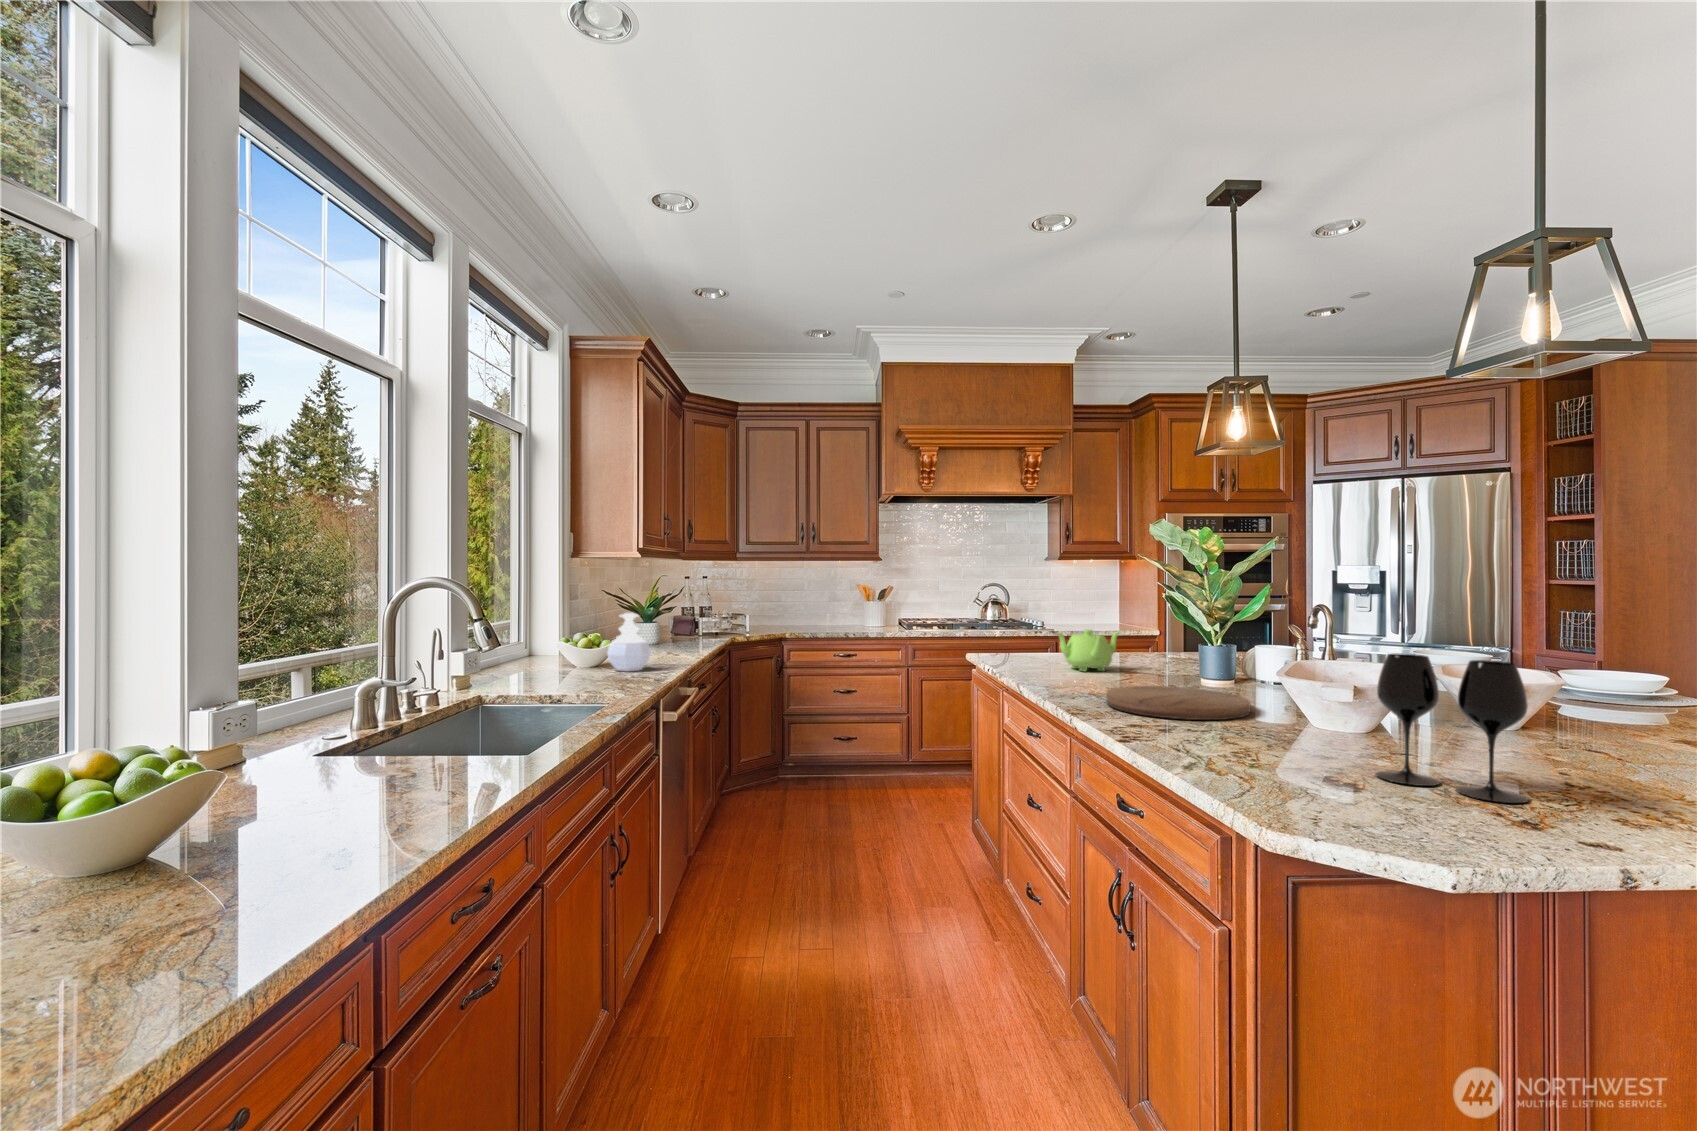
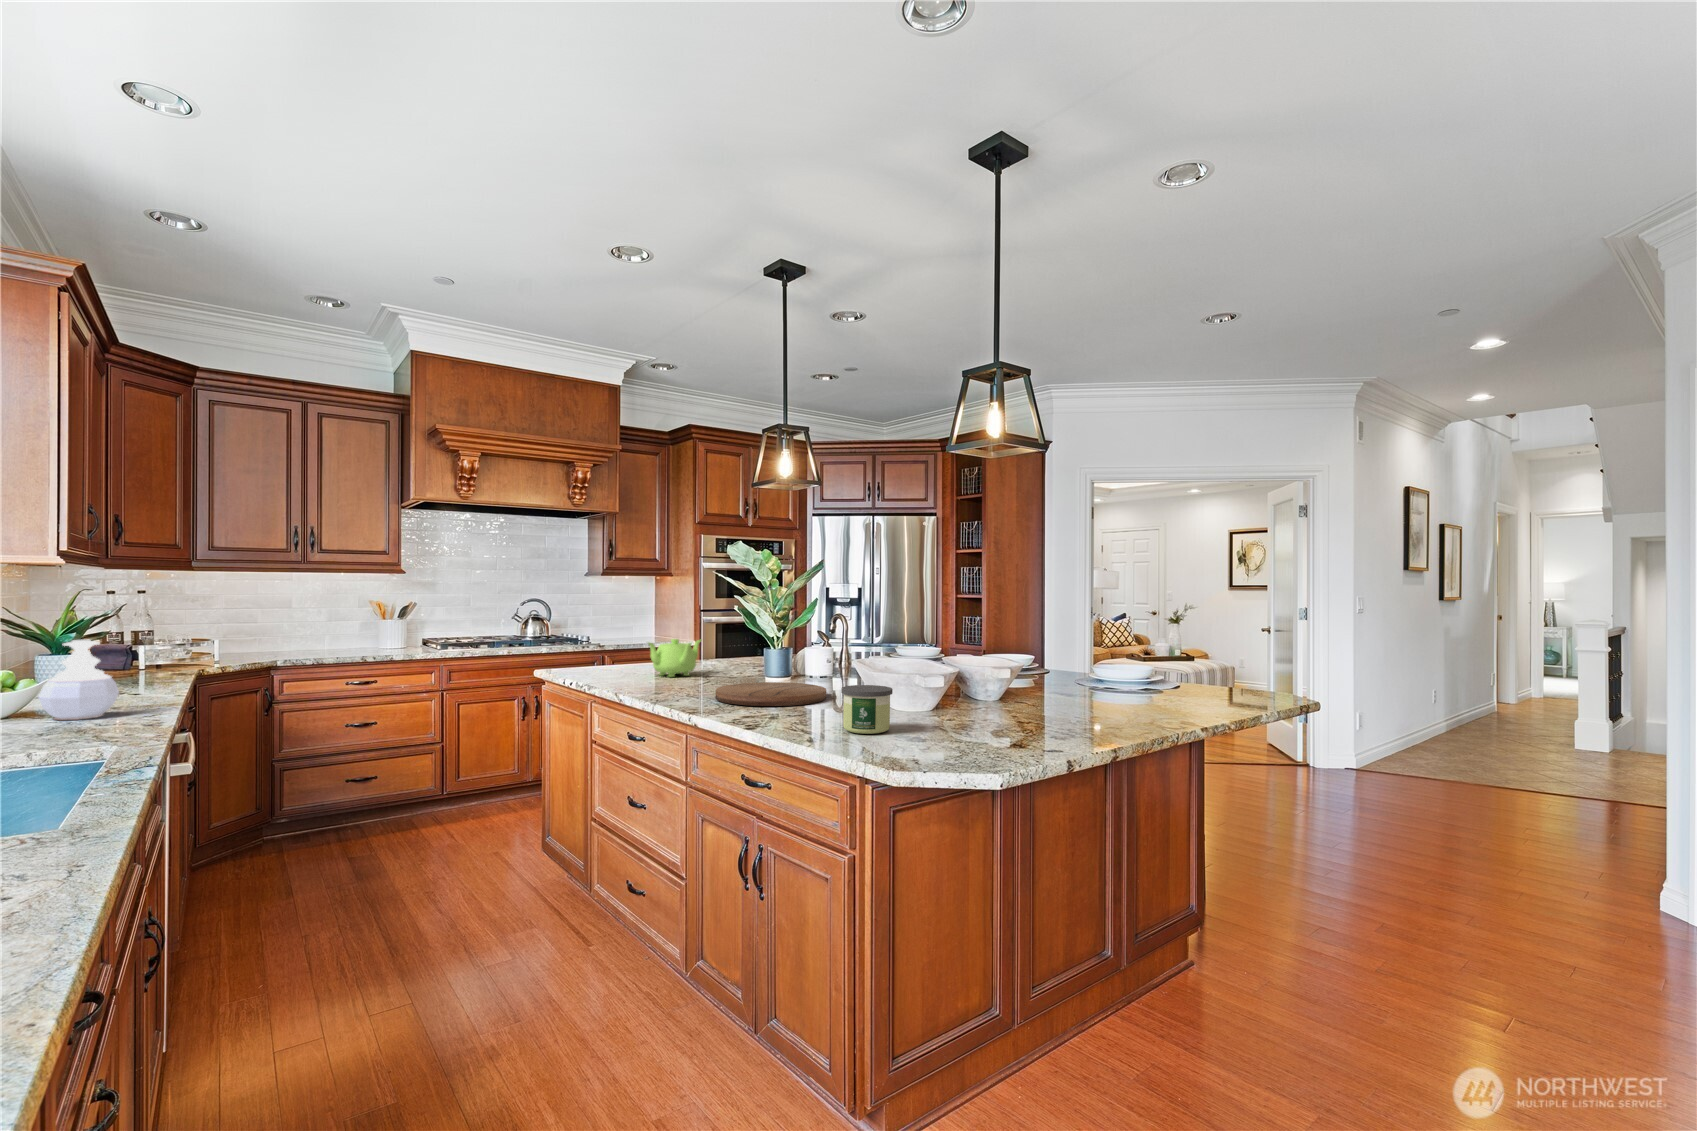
wine glass: present [1375,653,1529,803] -> none [930,641,1013,732]
candle: none [1229,705,1307,774] -> present [841,685,893,734]

